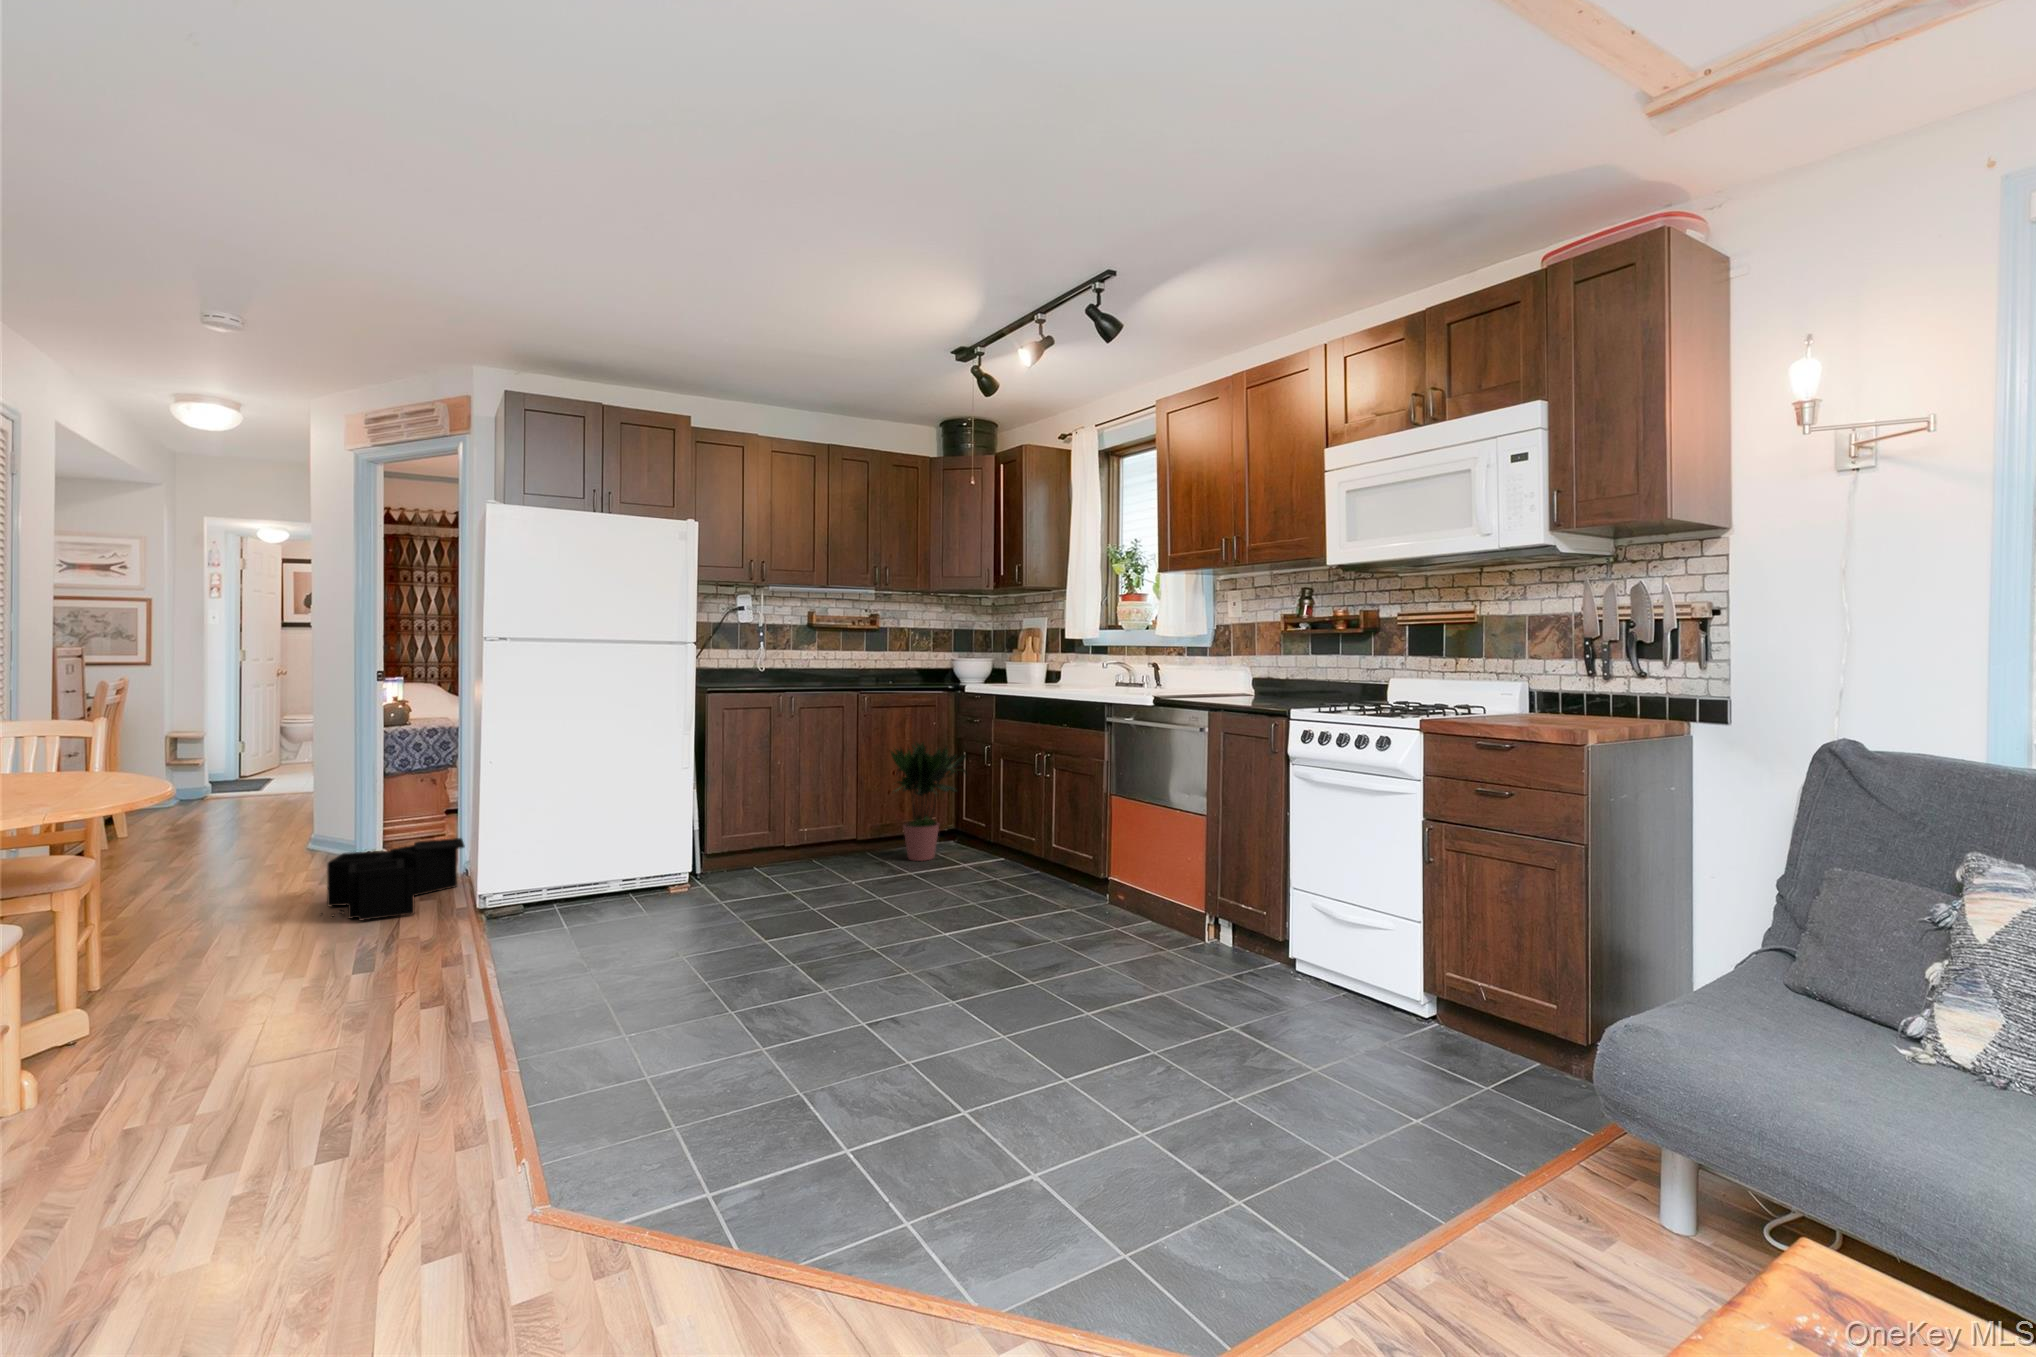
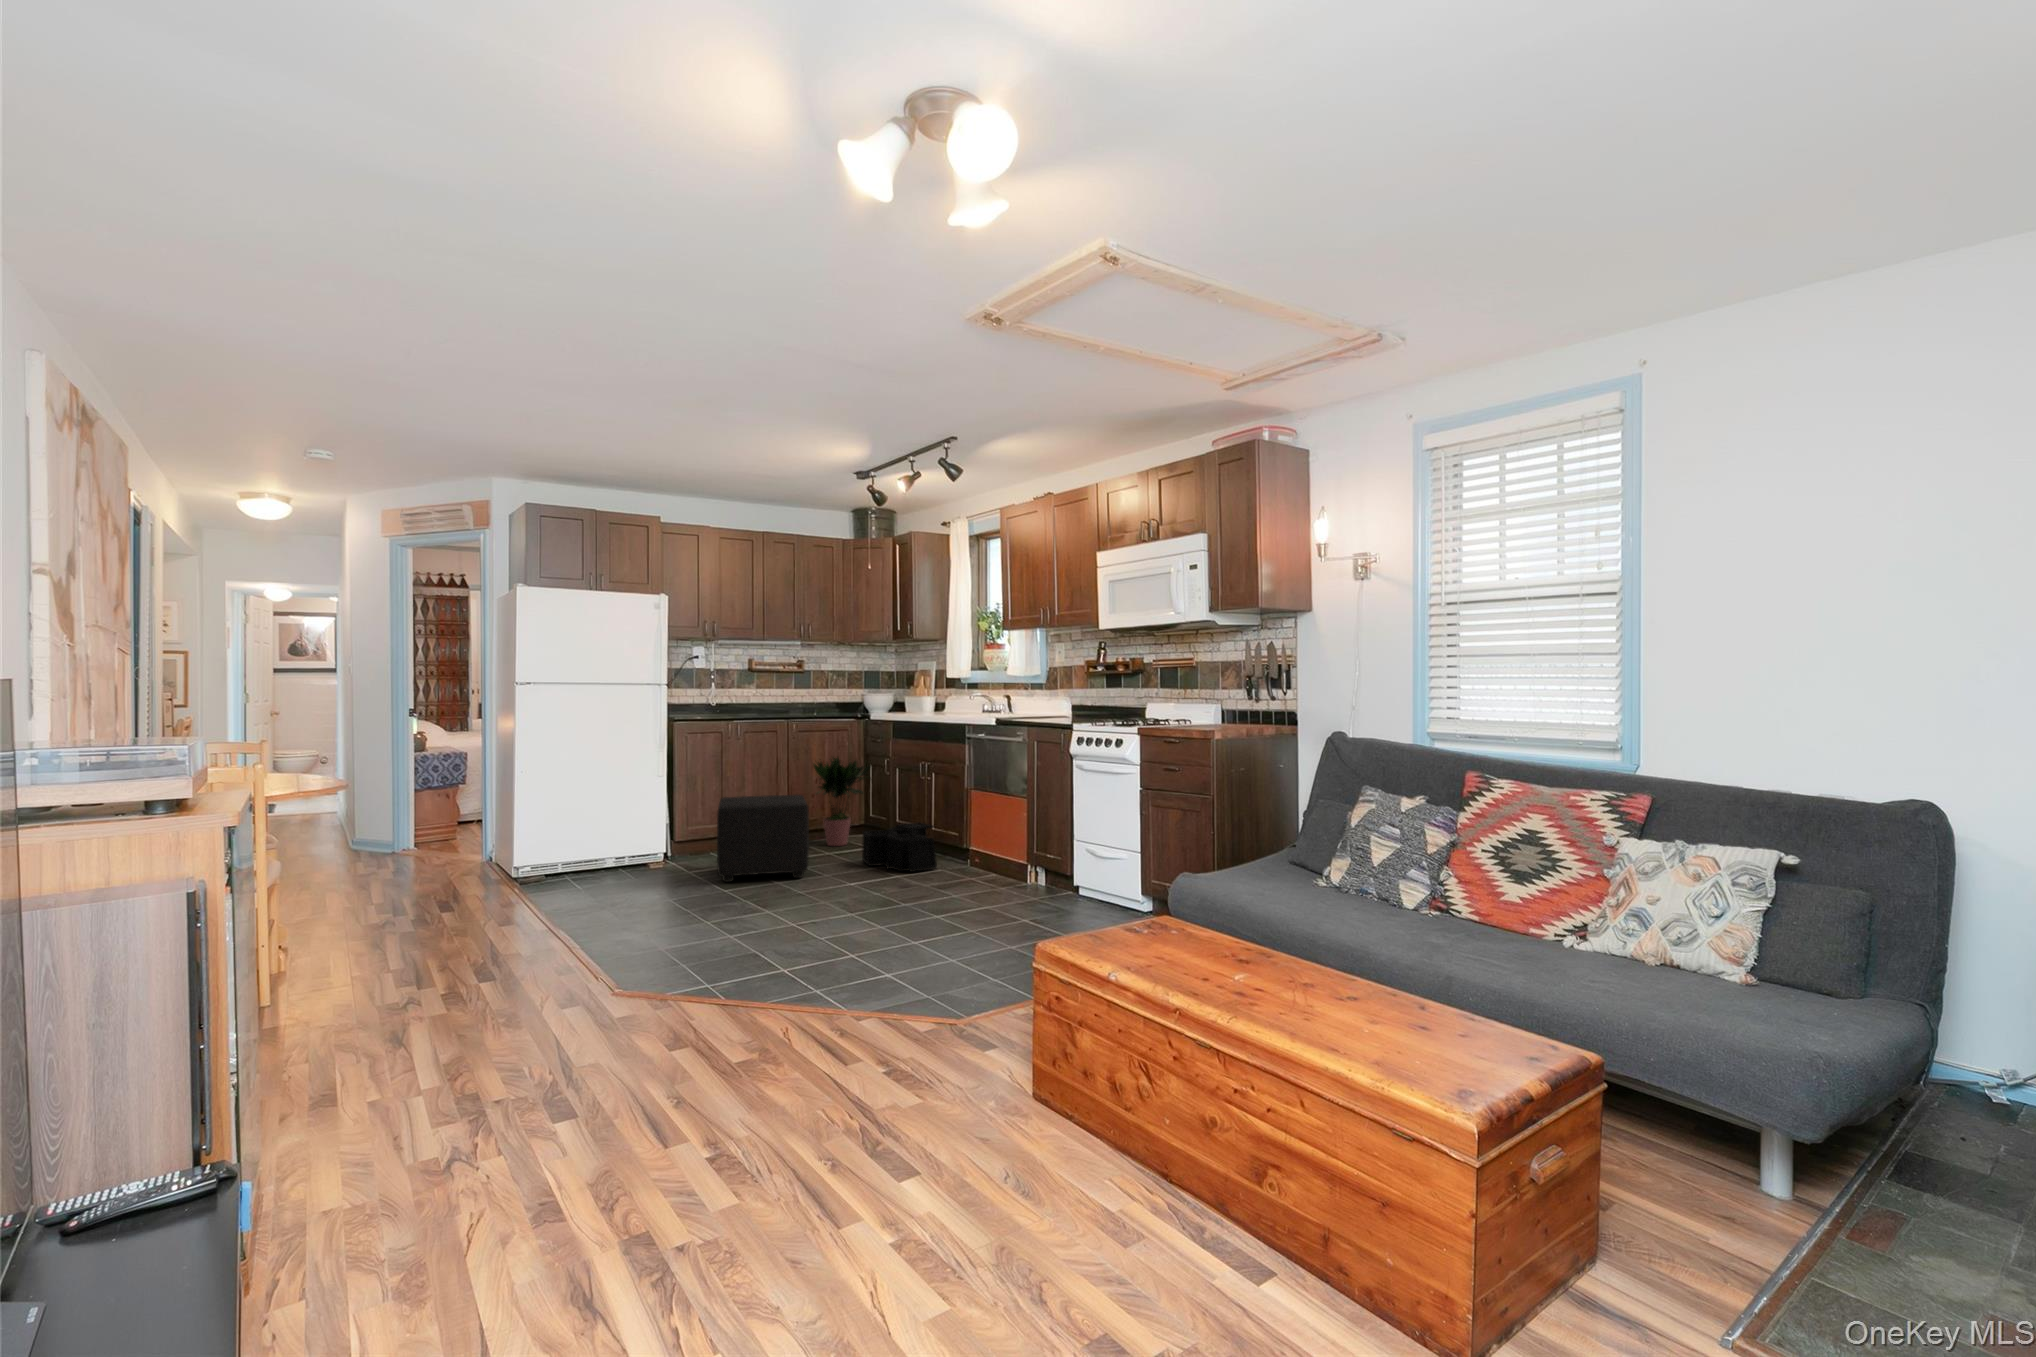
ottoman: none [759,797,887,925] -> present [717,795,809,882]
storage bin: present [320,838,464,920] -> present [862,822,937,872]

